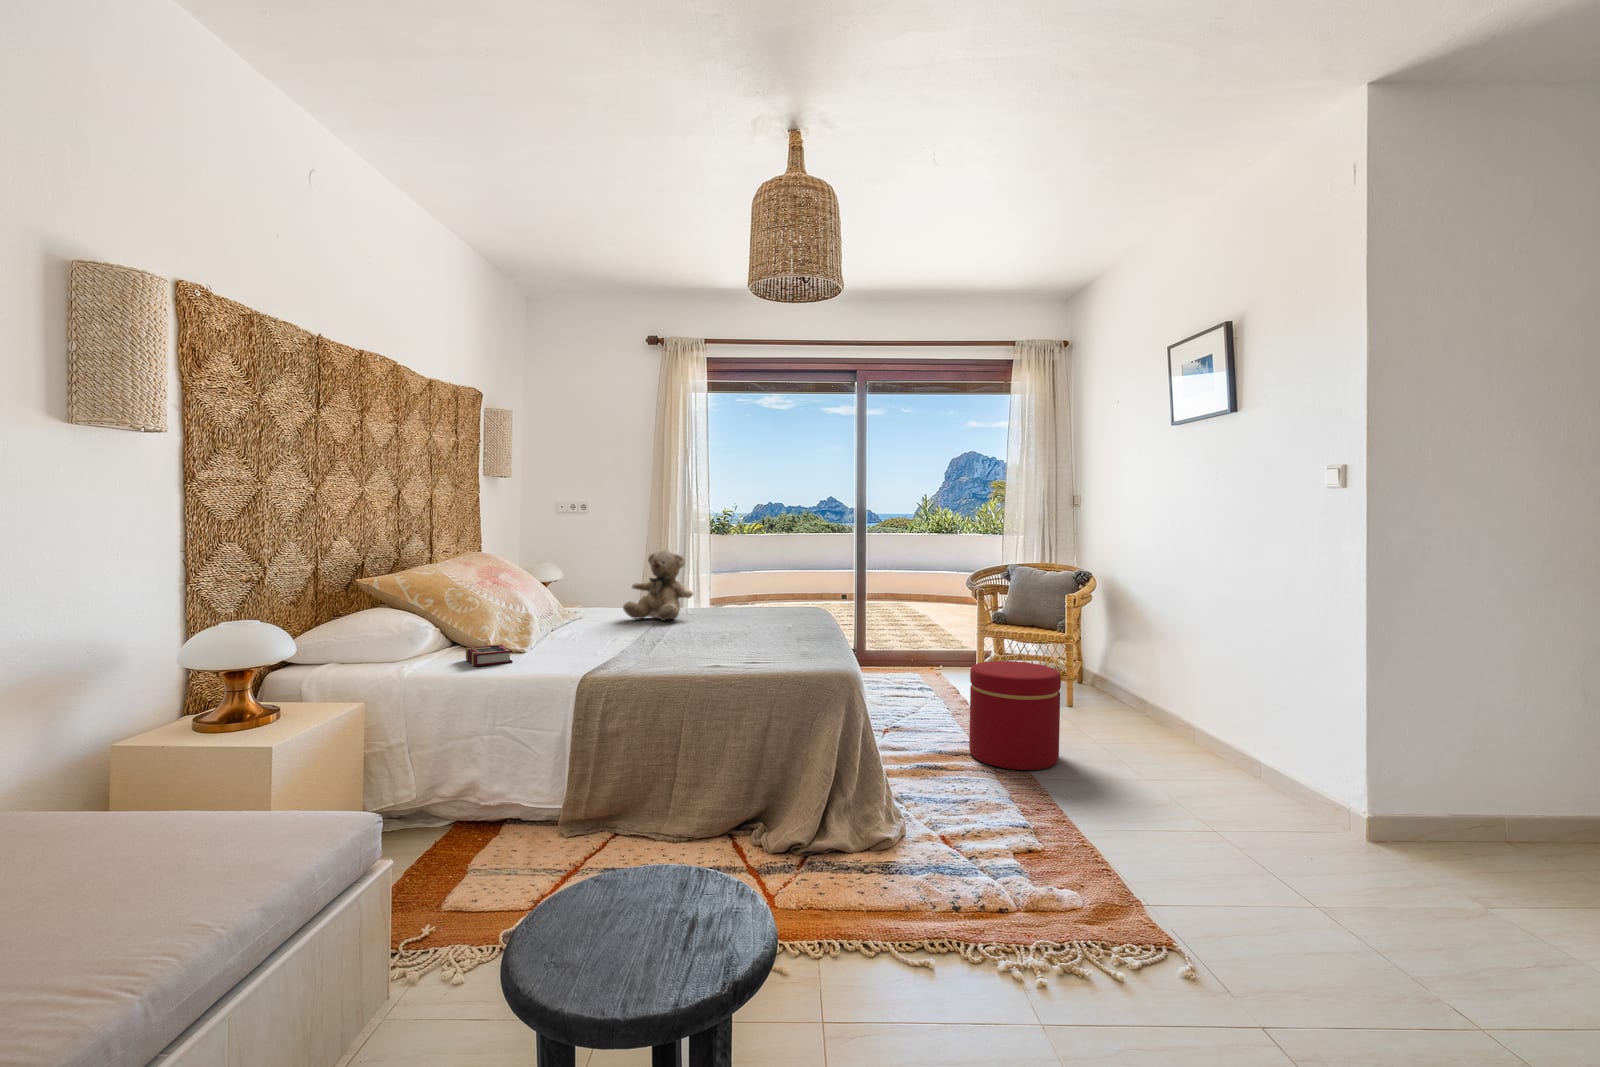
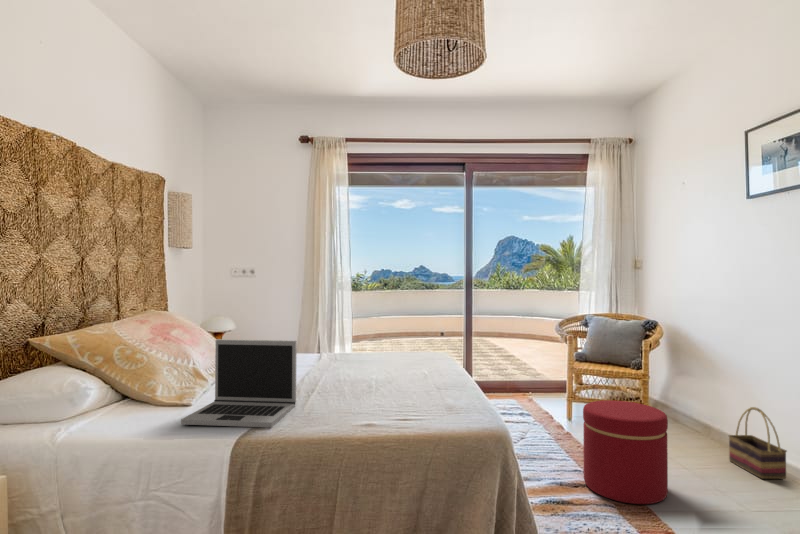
teddy bear: present [623,549,693,621] -> none [279,305,339,369]
laptop: none [523,581,642,668] -> present [181,339,296,428]
book: present [466,644,513,666] -> none [128,400,172,426]
basket: none [1148,671,1204,751] -> present [729,407,787,479]

